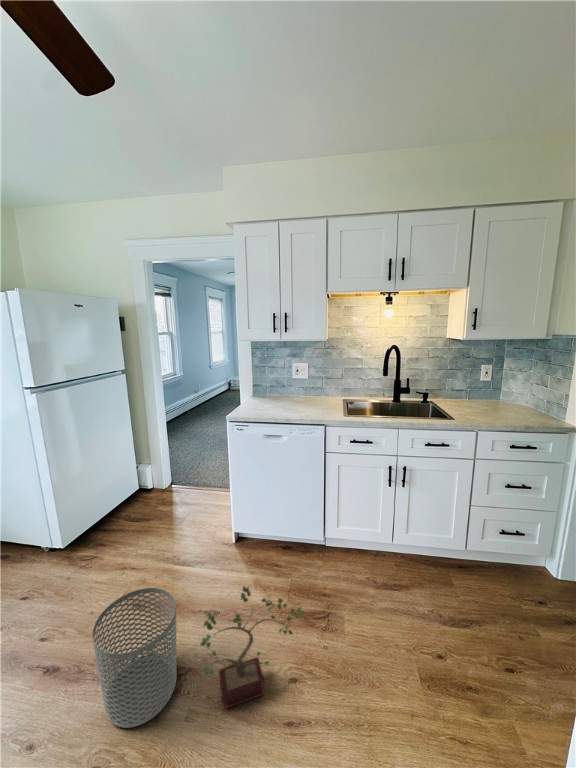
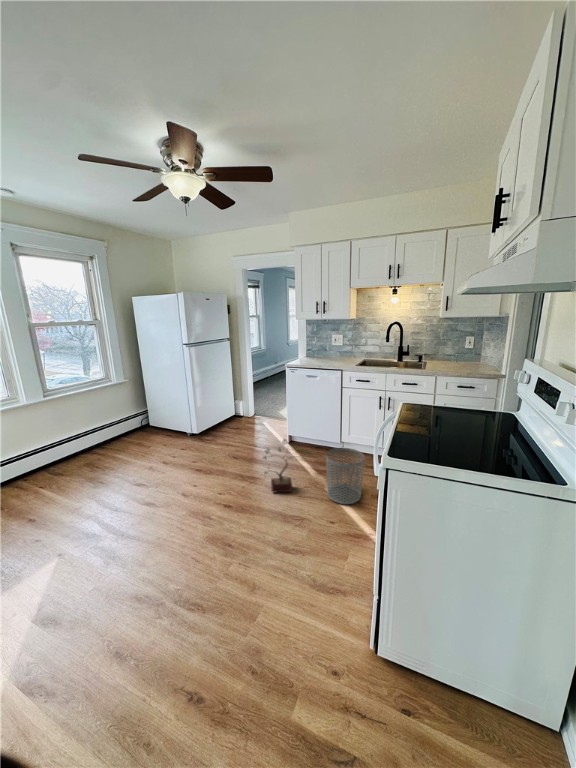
waste bin: present [92,588,177,728] -> present [326,448,365,504]

